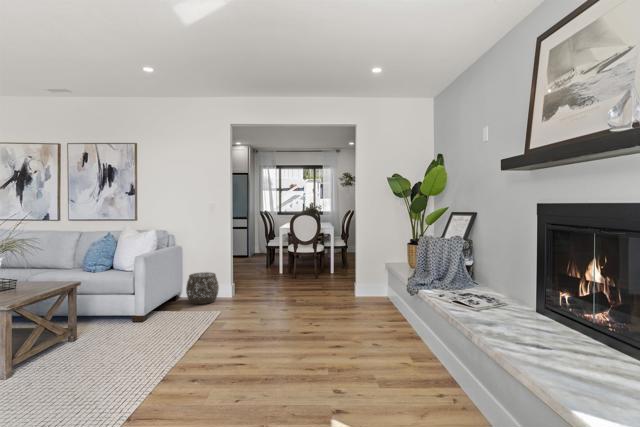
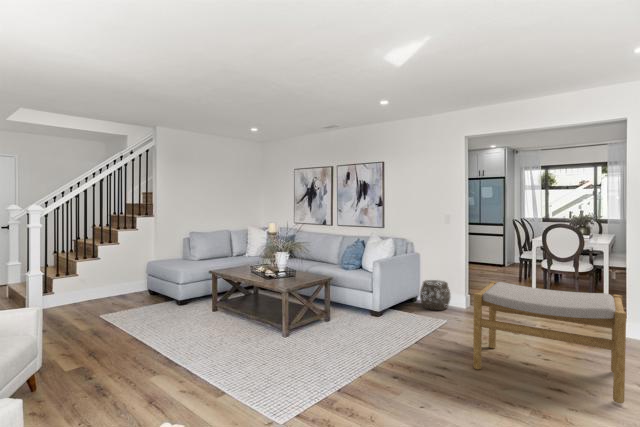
footstool: none [266,260,386,349] -> present [473,281,626,403]

